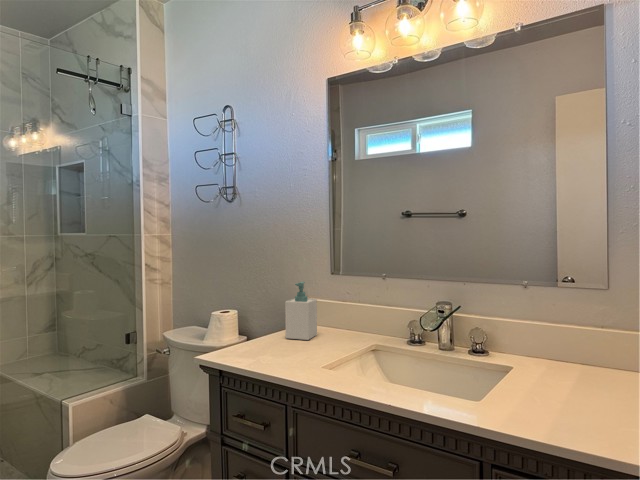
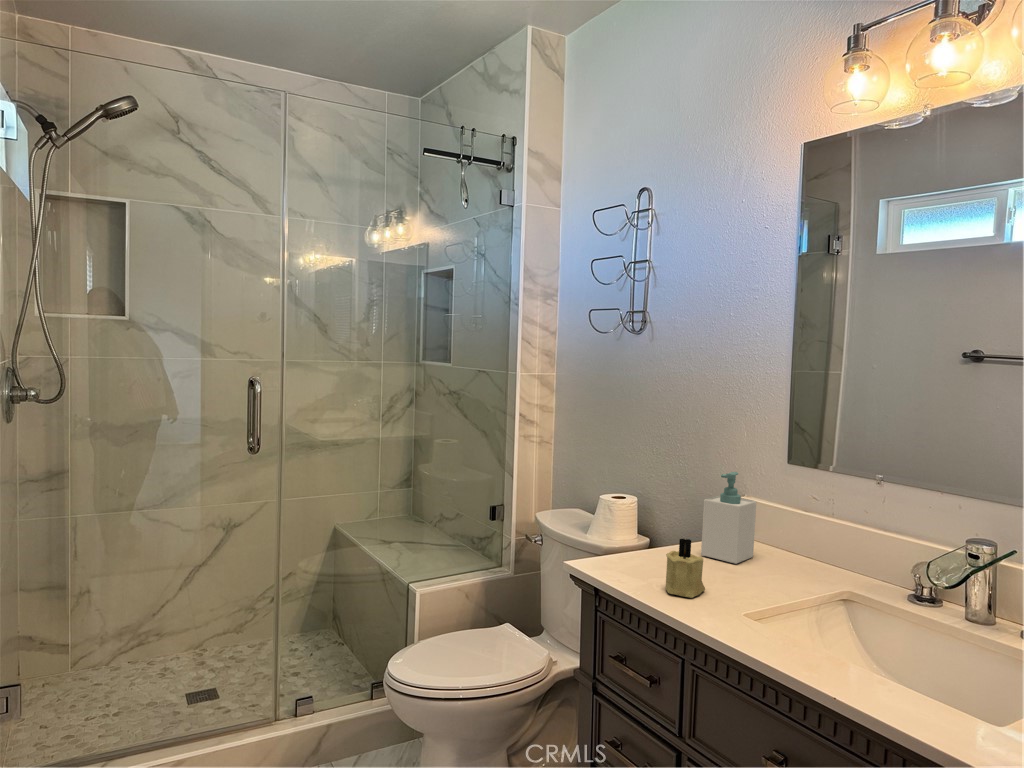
candle: none [268,325,295,364] -> present [665,539,705,598]

